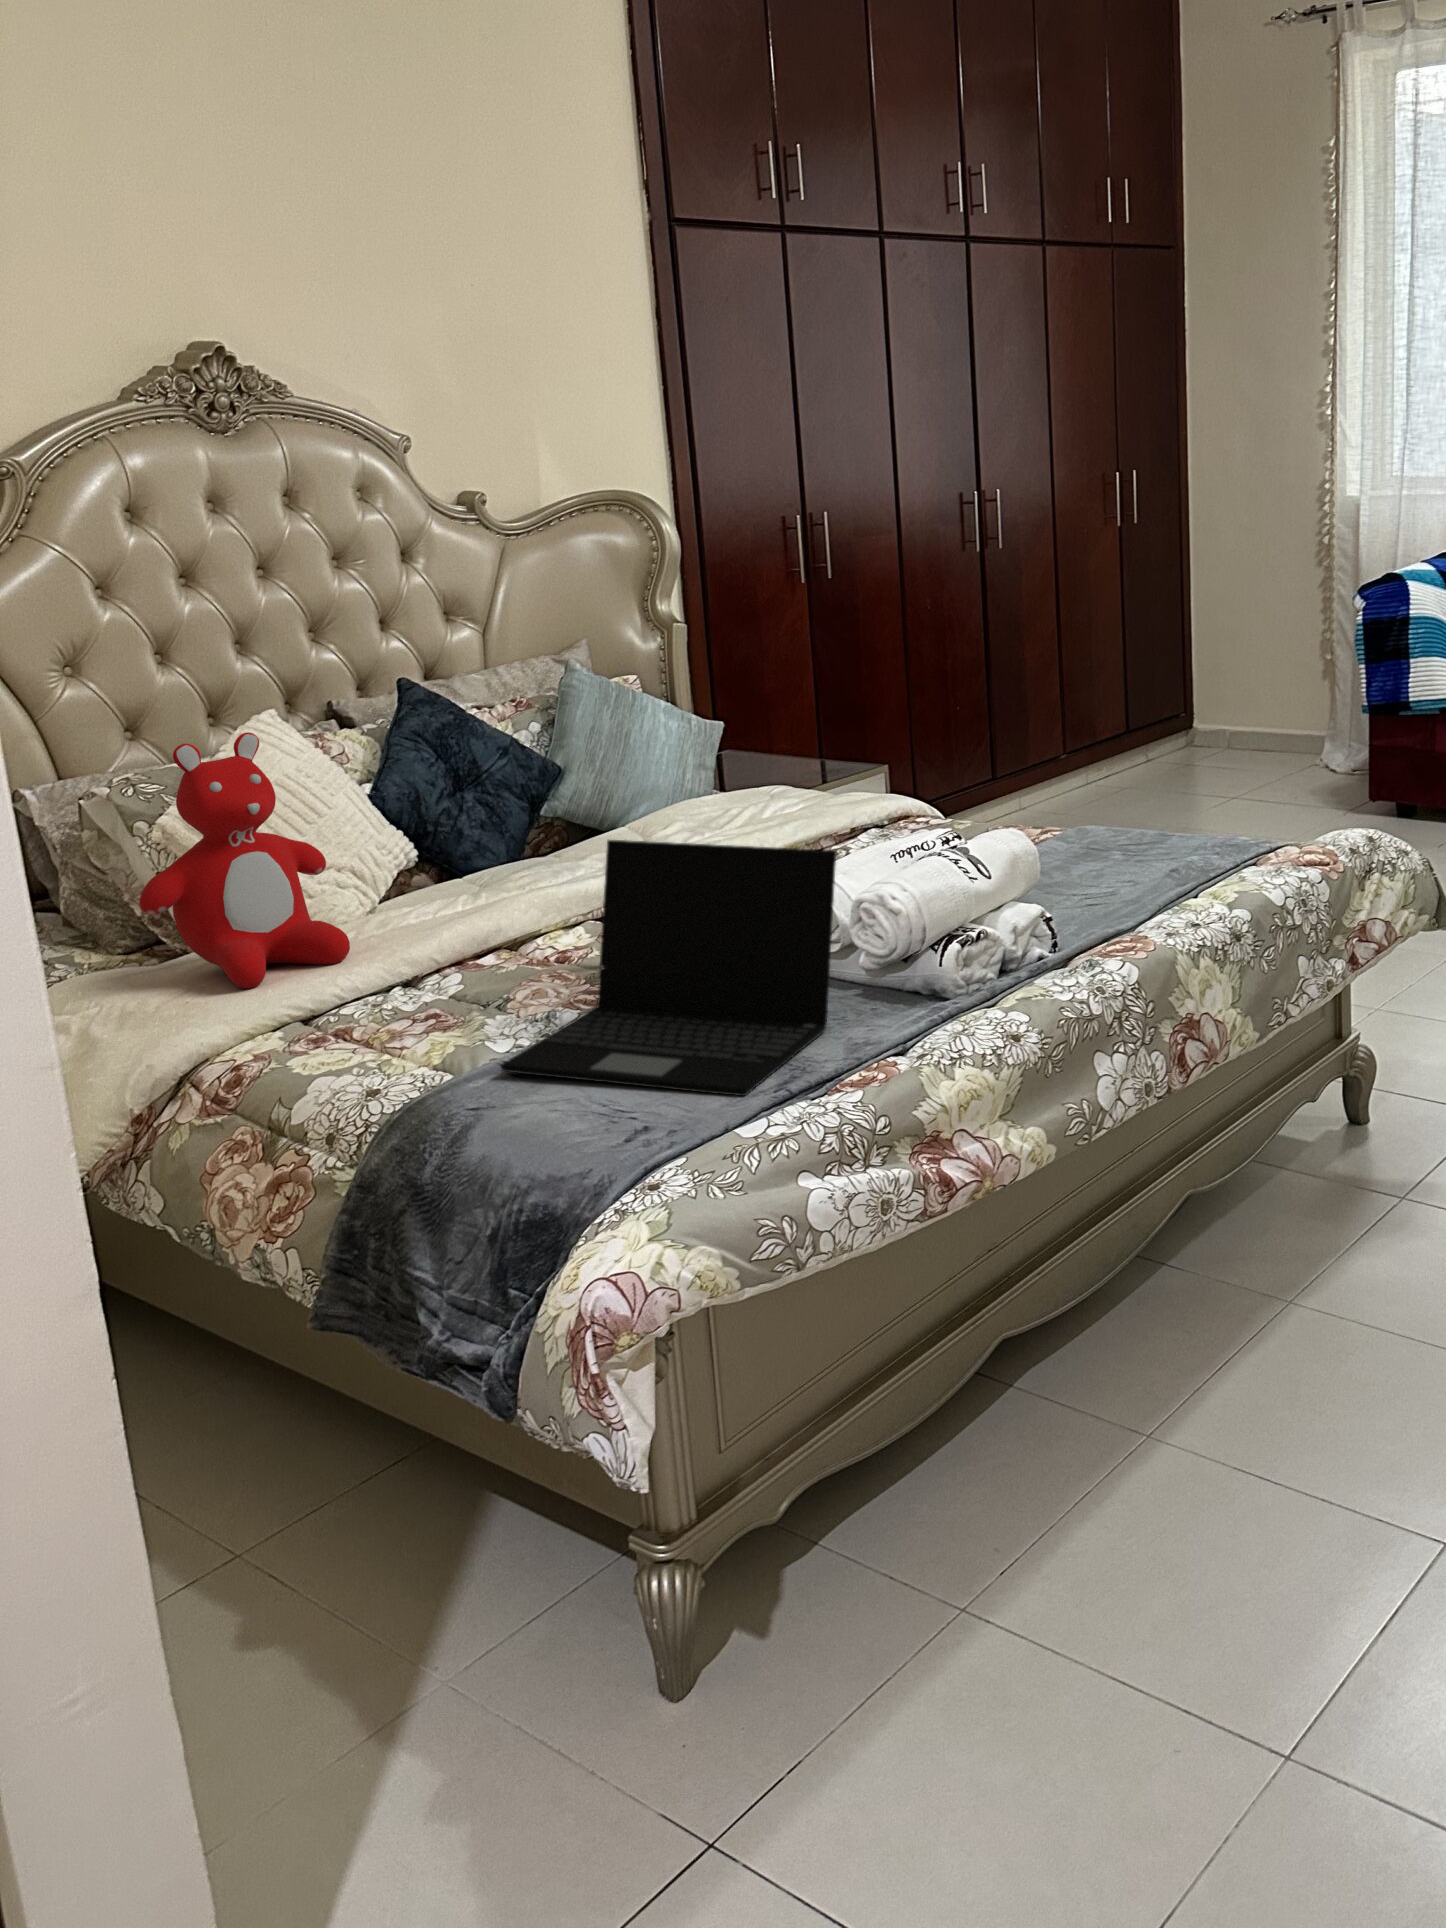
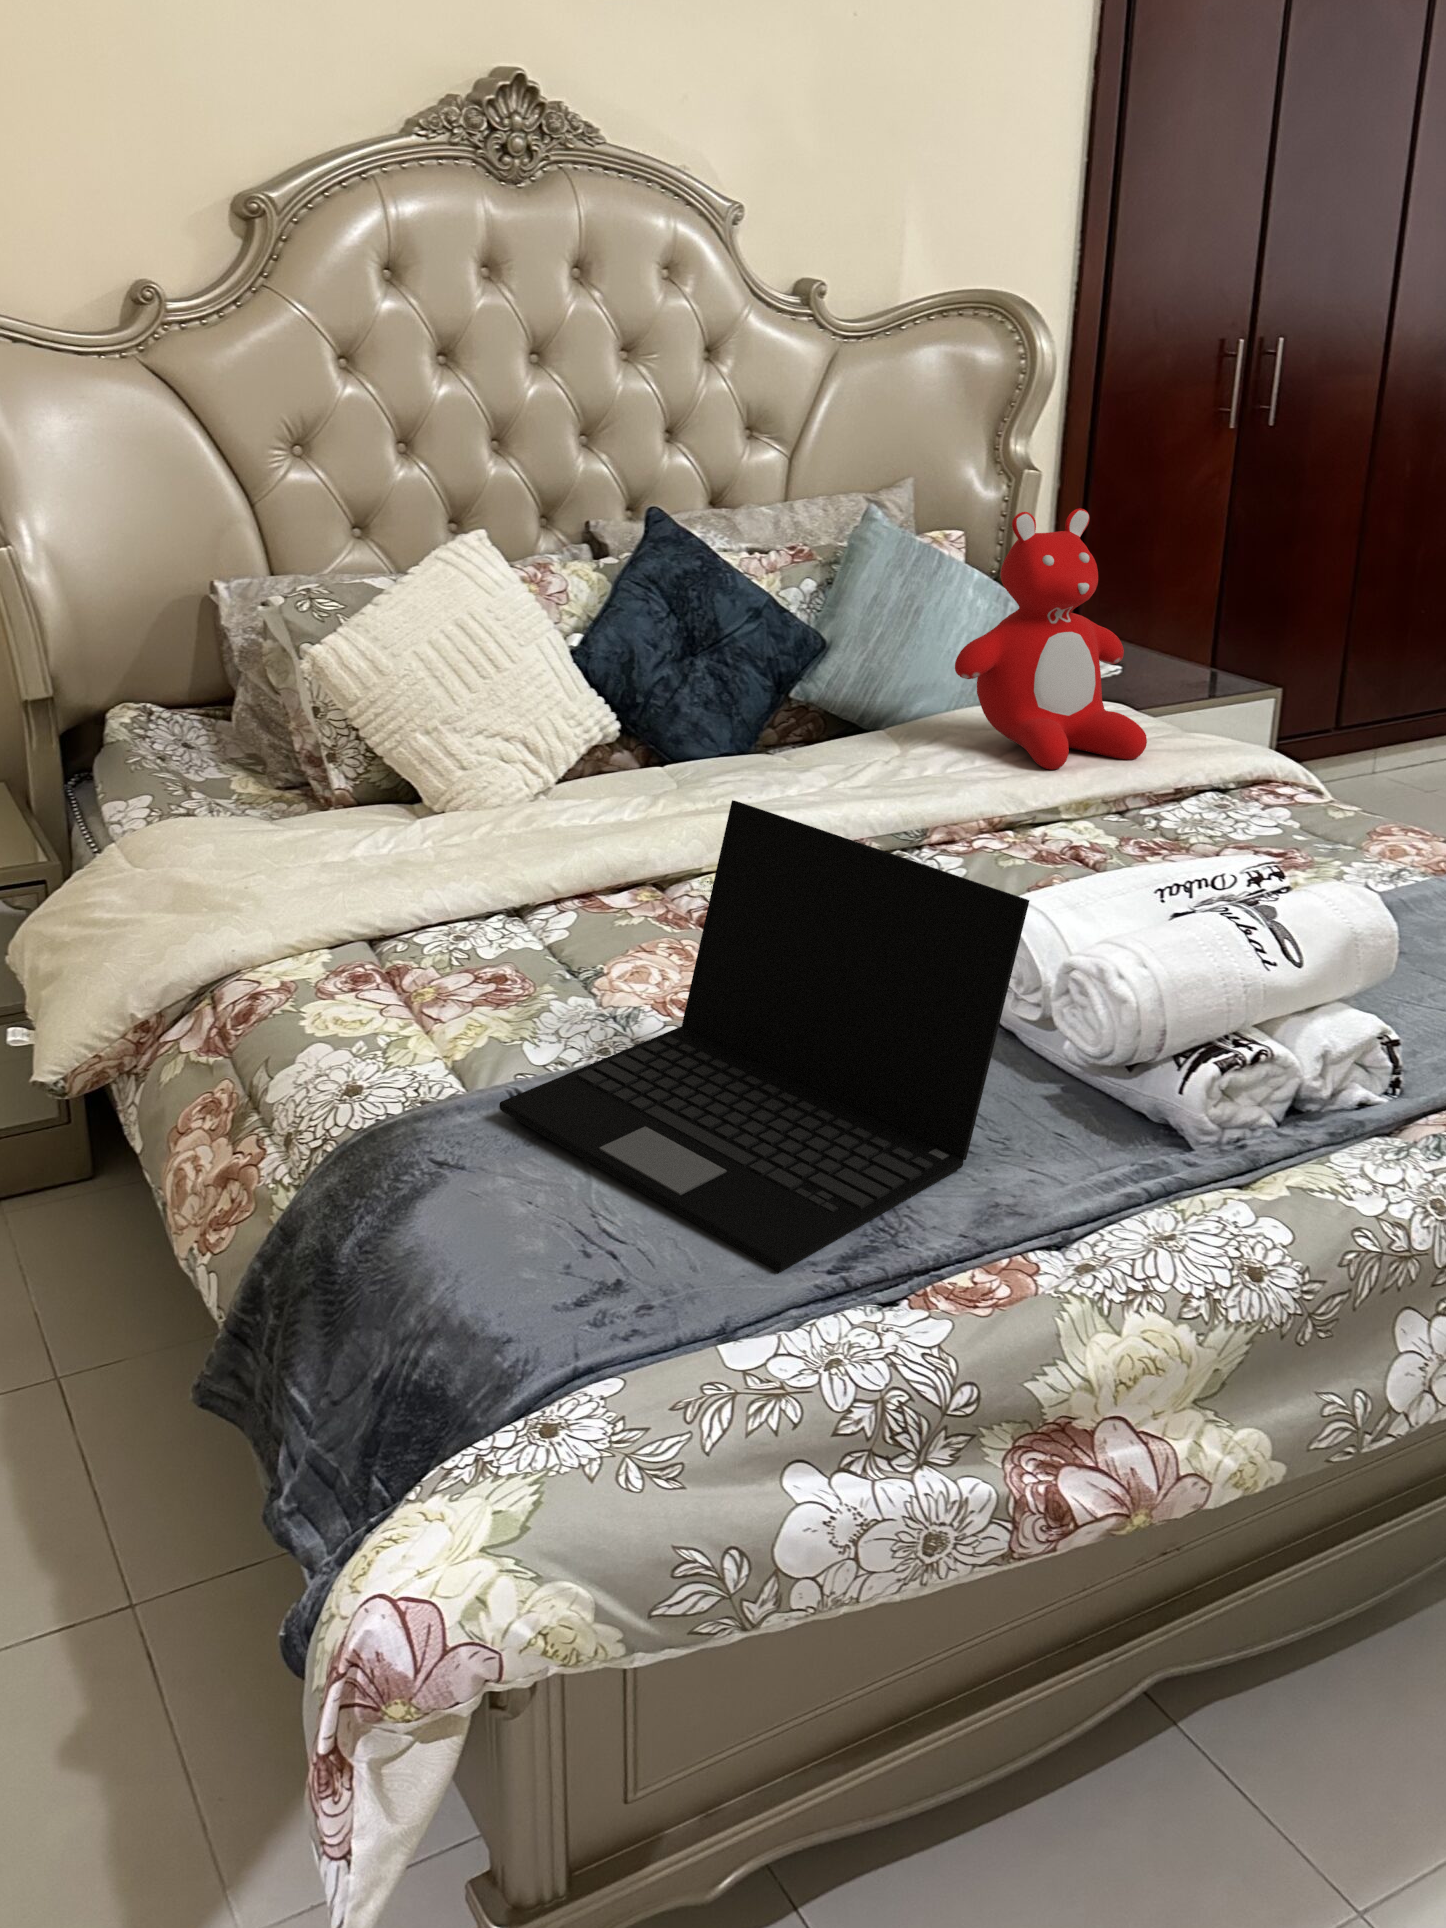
teddy bear: present [139,732,350,988] -> present [955,508,1147,770]

